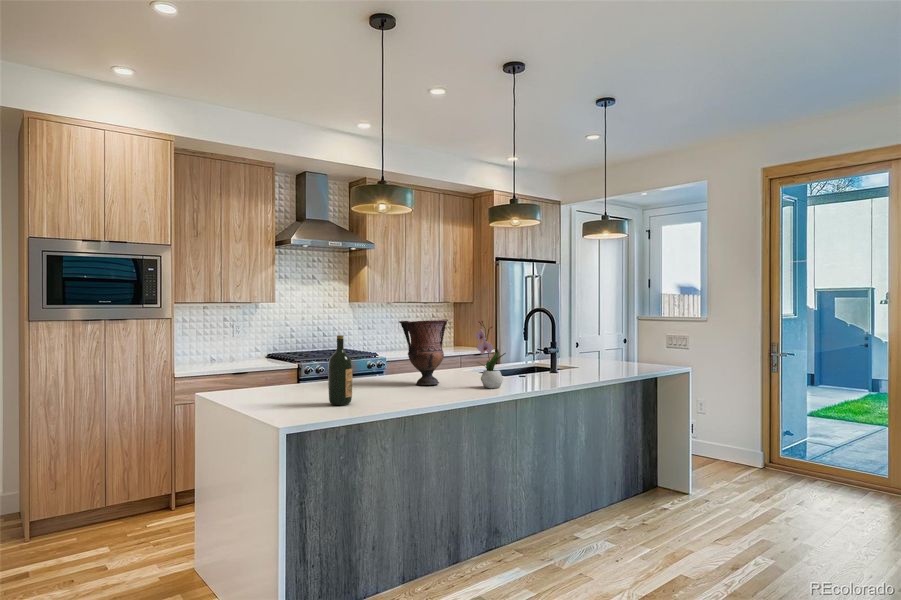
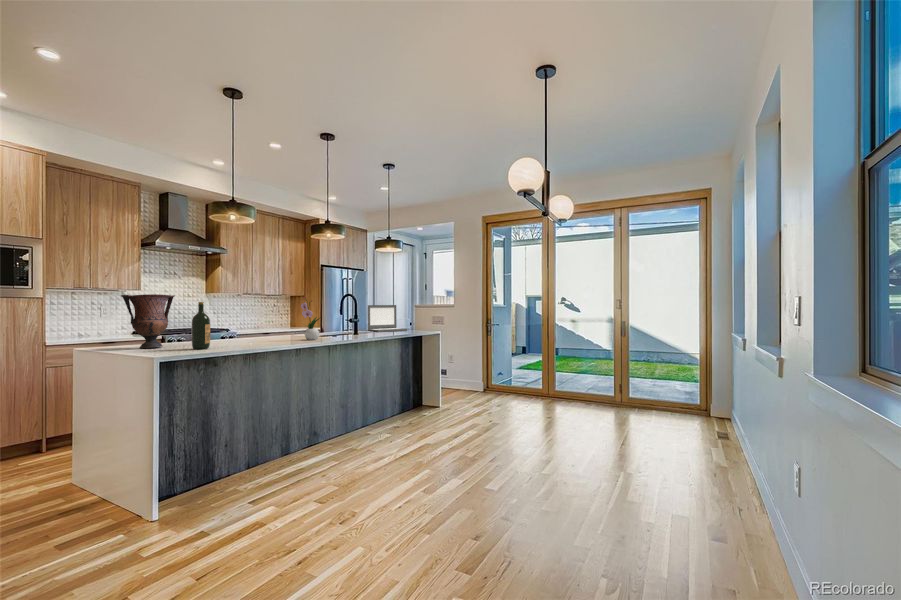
vase: present [399,319,448,385] -> present [121,294,175,348]
laptop: none [570,325,636,370] -> present [368,305,407,332]

